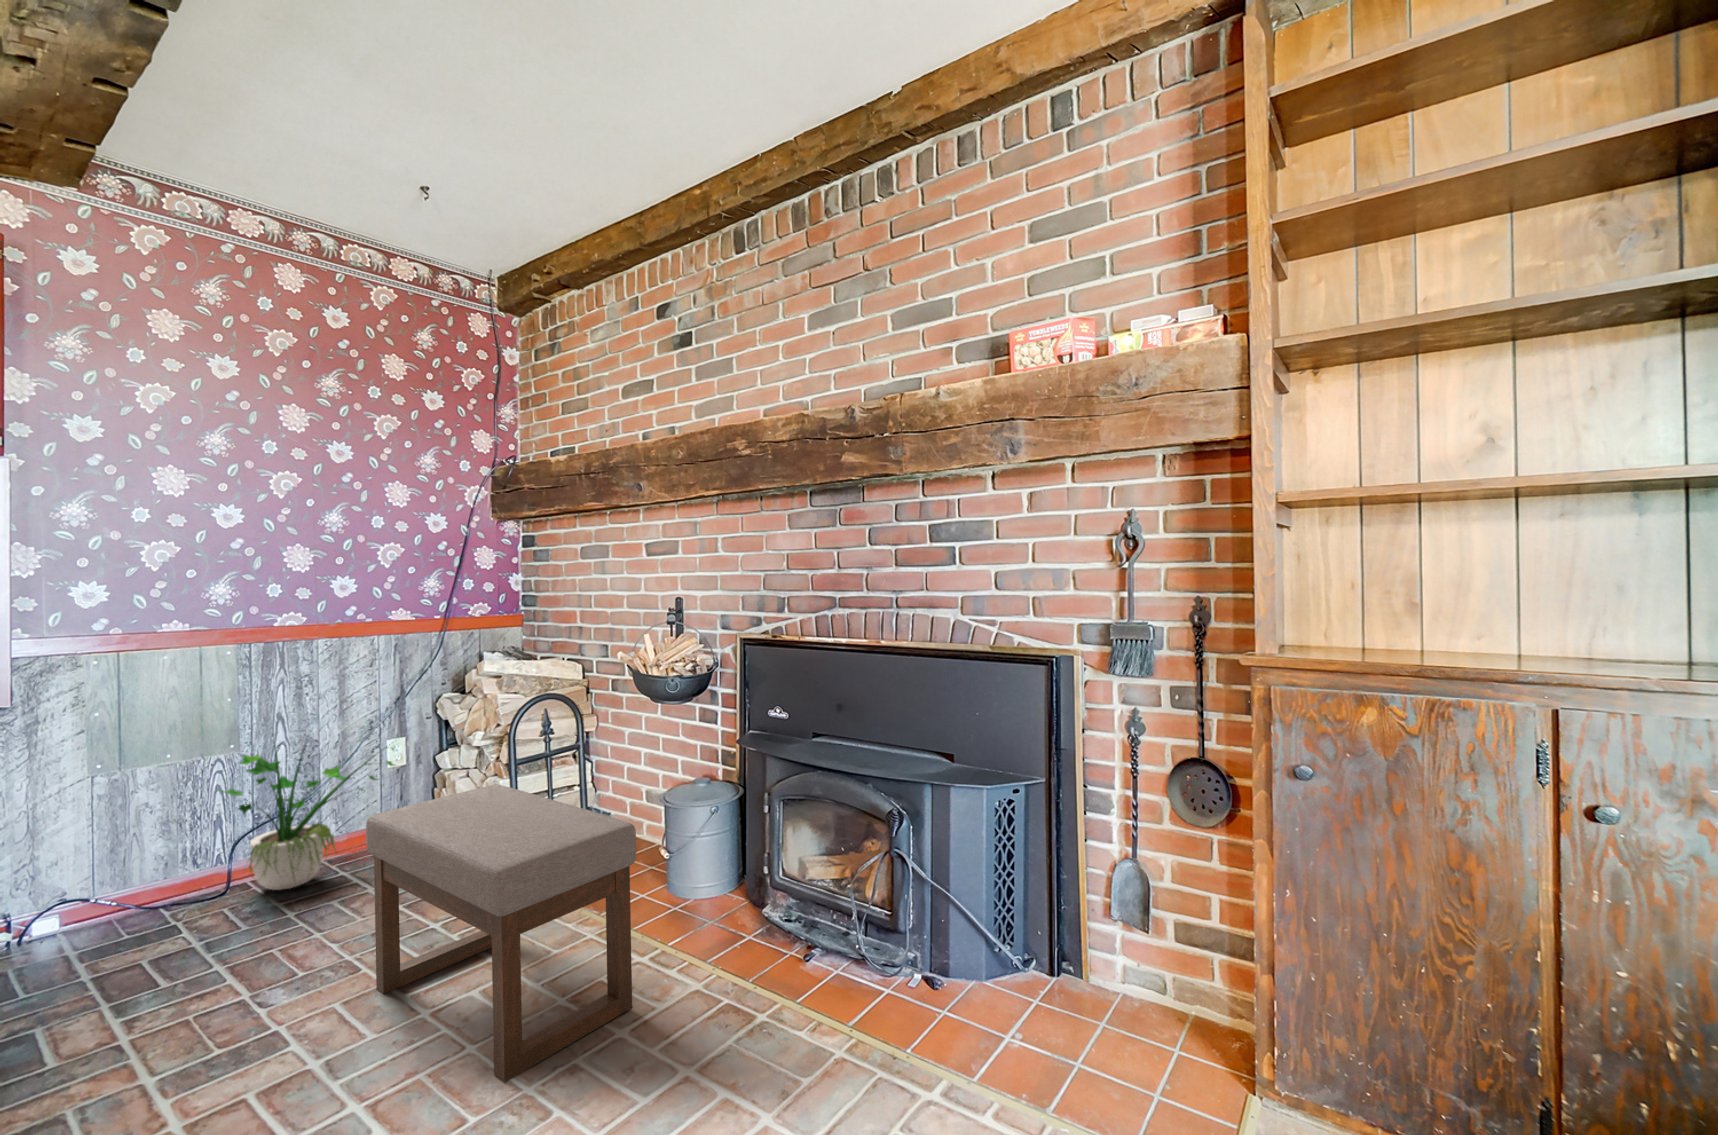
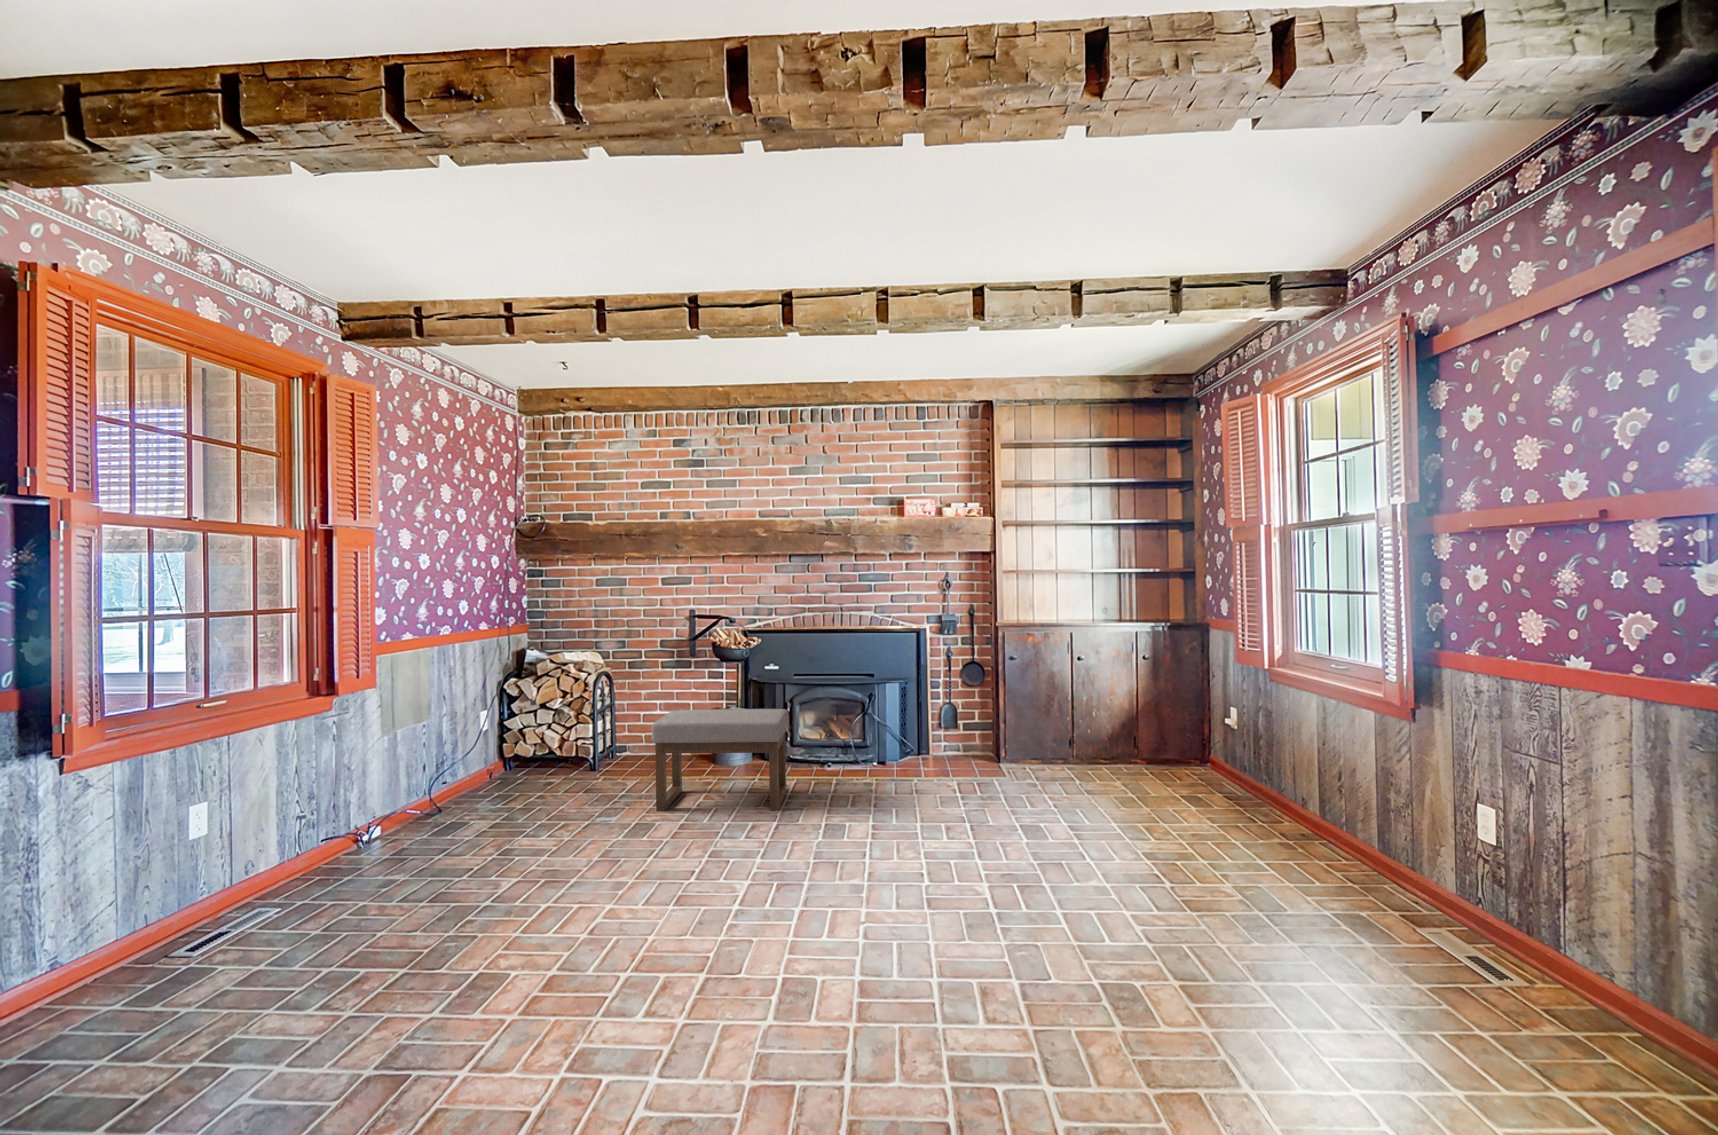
potted plant: present [223,742,394,890] -> none [443,696,522,806]

